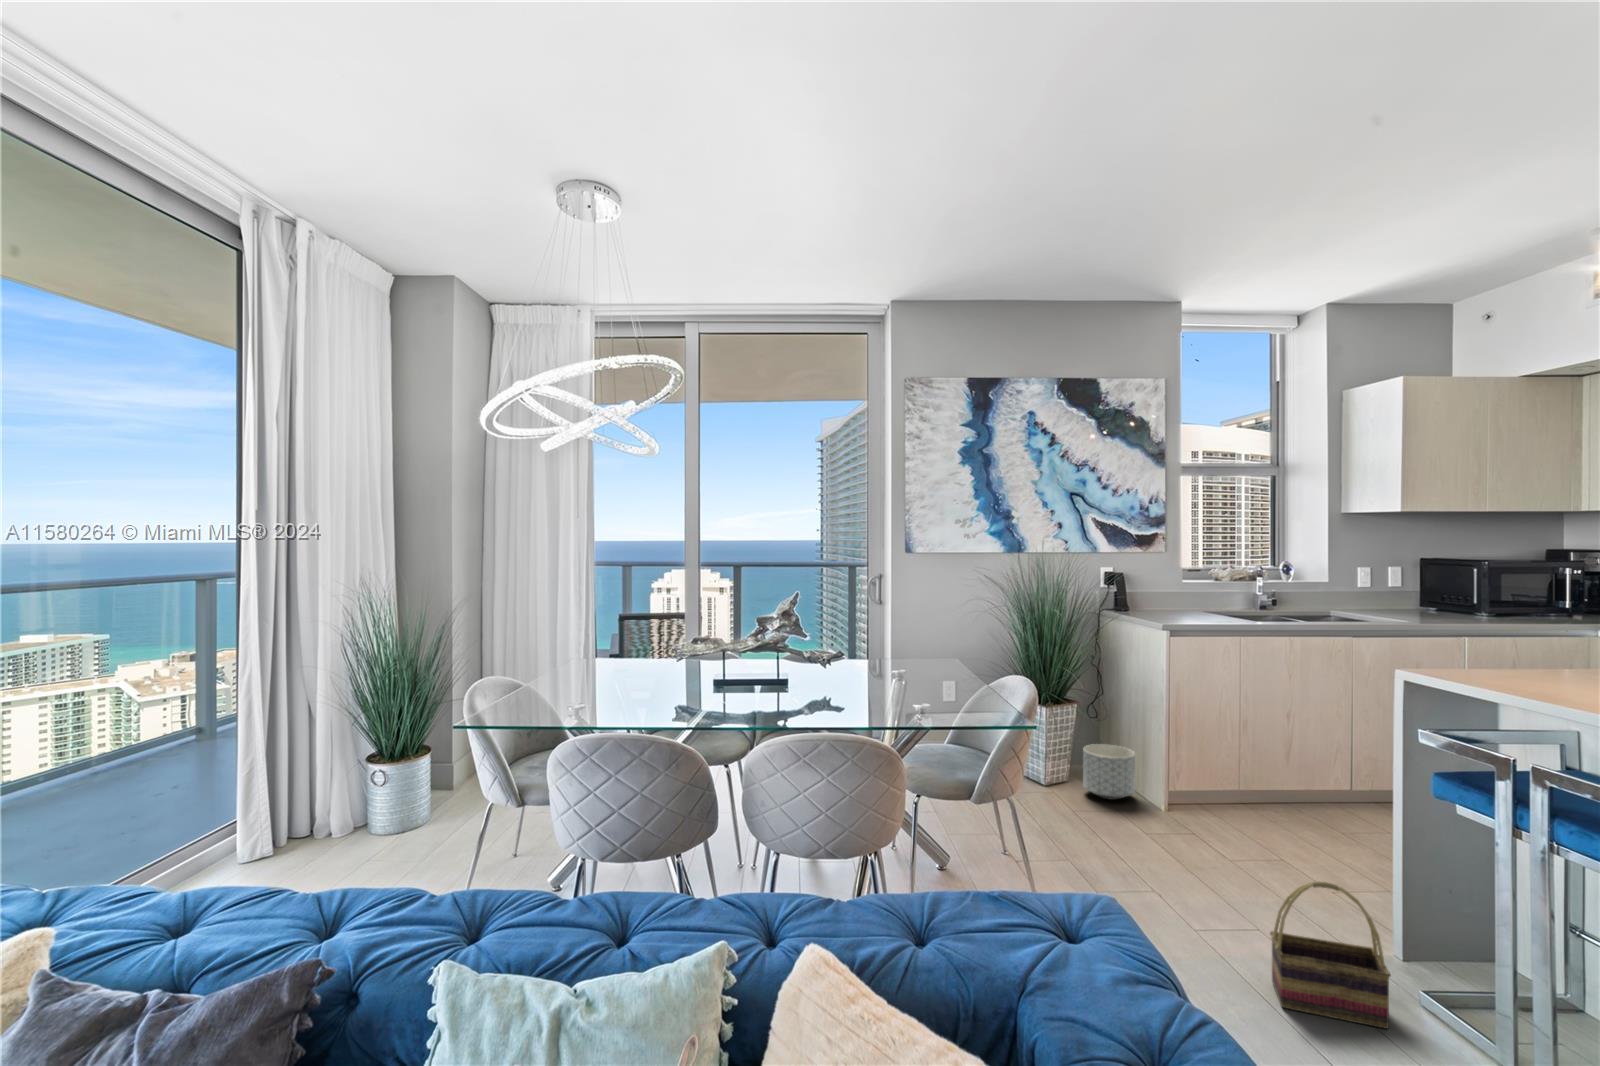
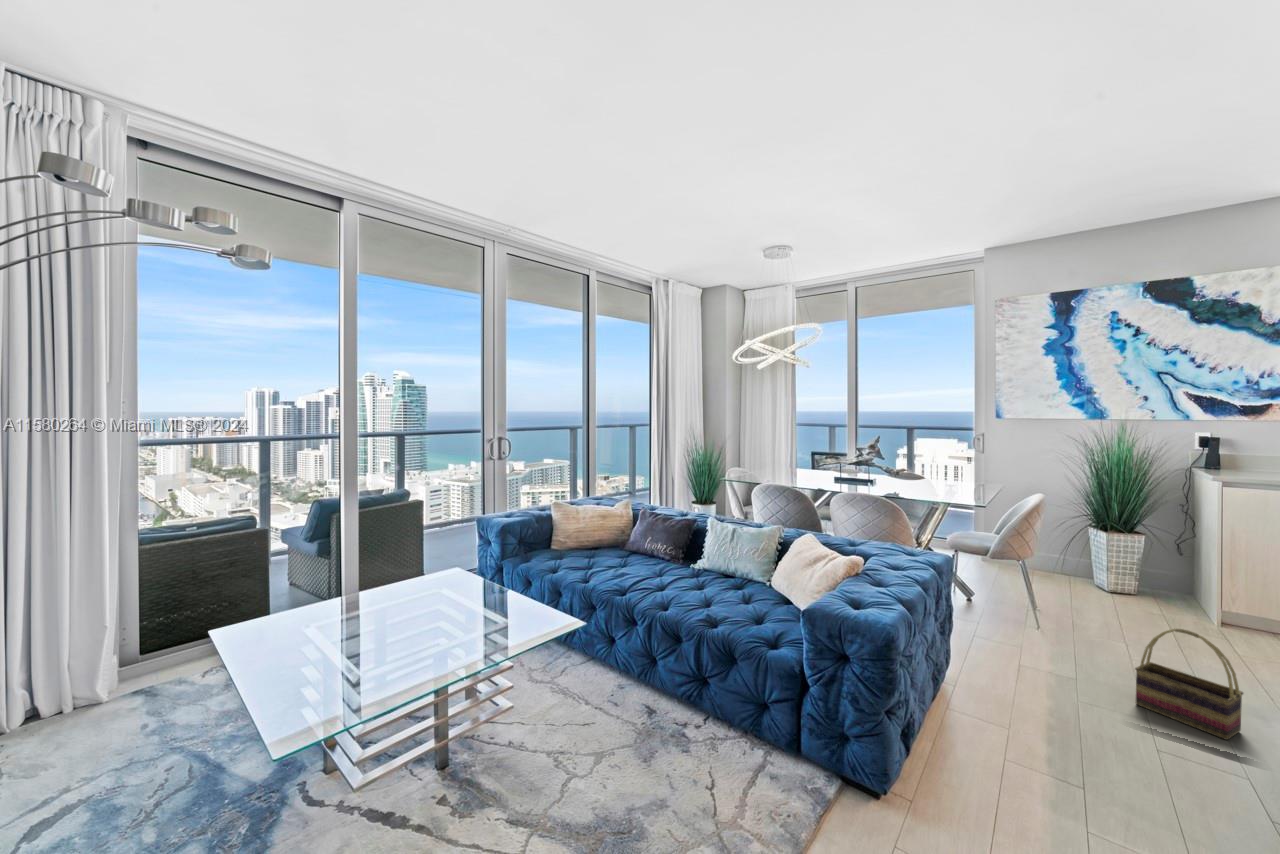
planter: present [1083,744,1135,800] -> none [1139,568,1196,613]

